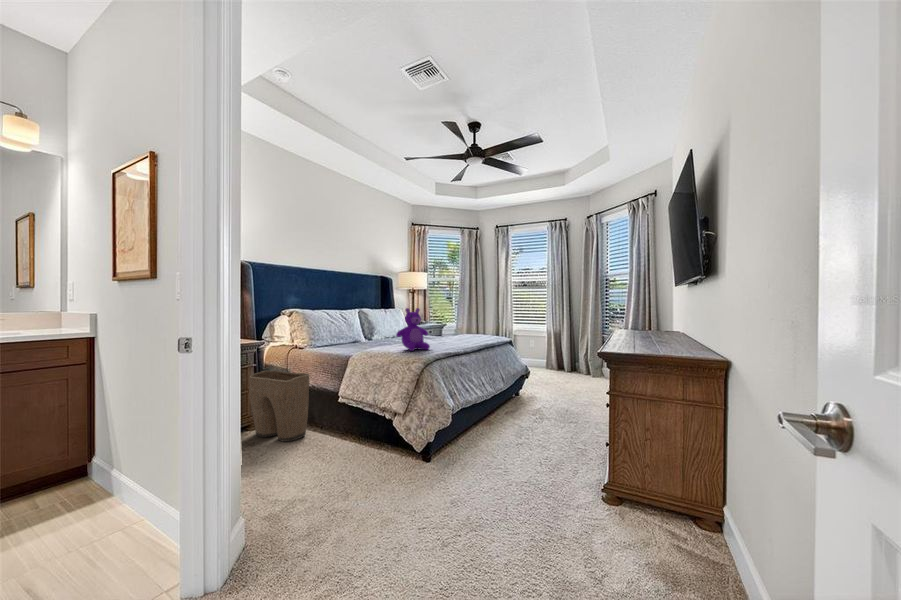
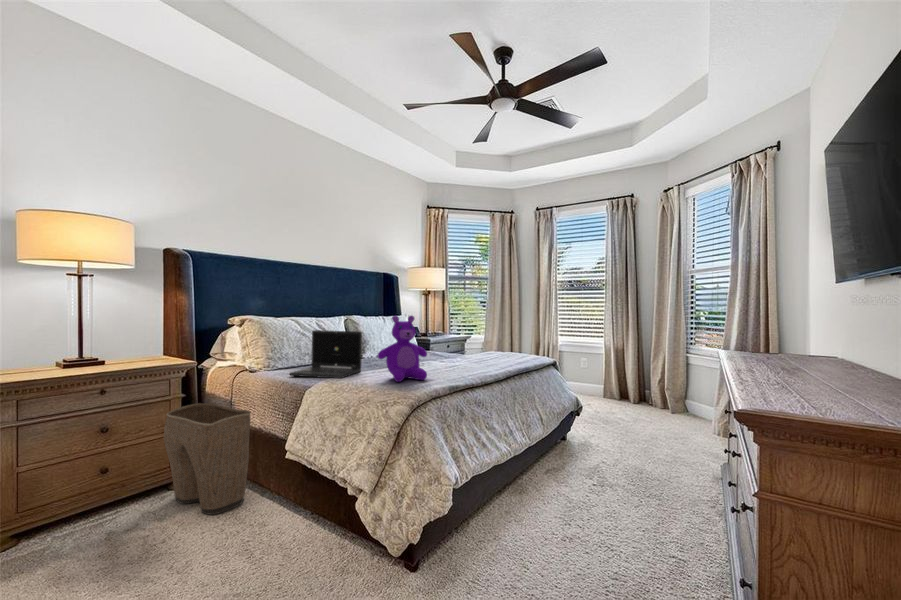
laptop: none [333,319,381,351] -> present [290,330,362,378]

